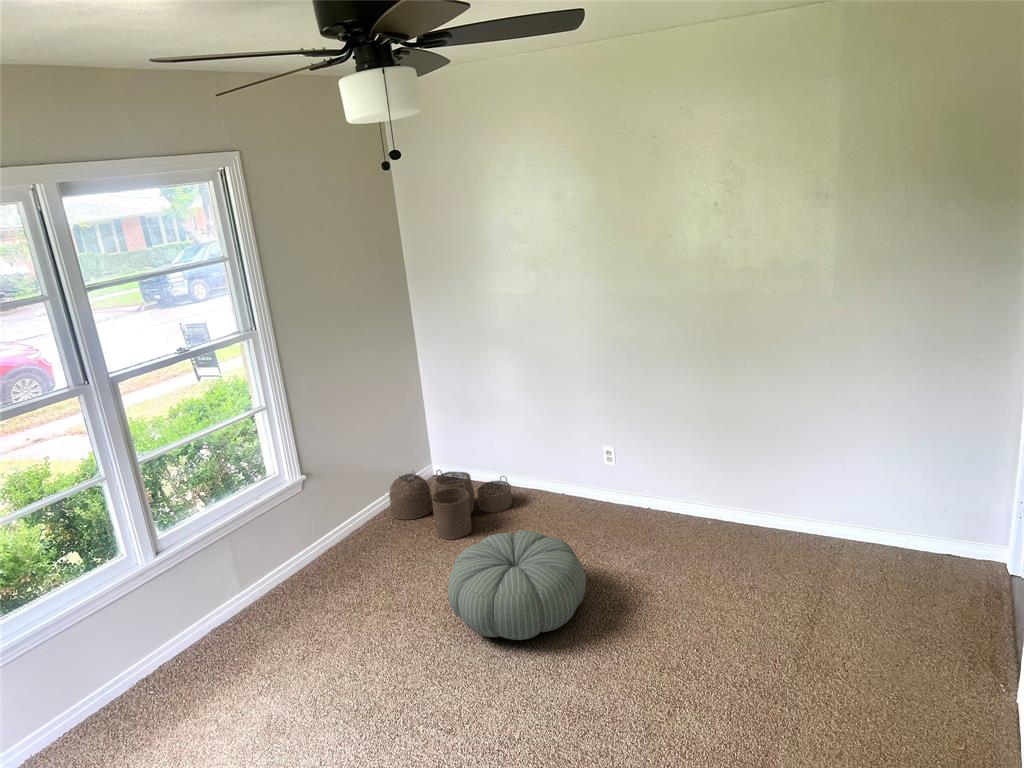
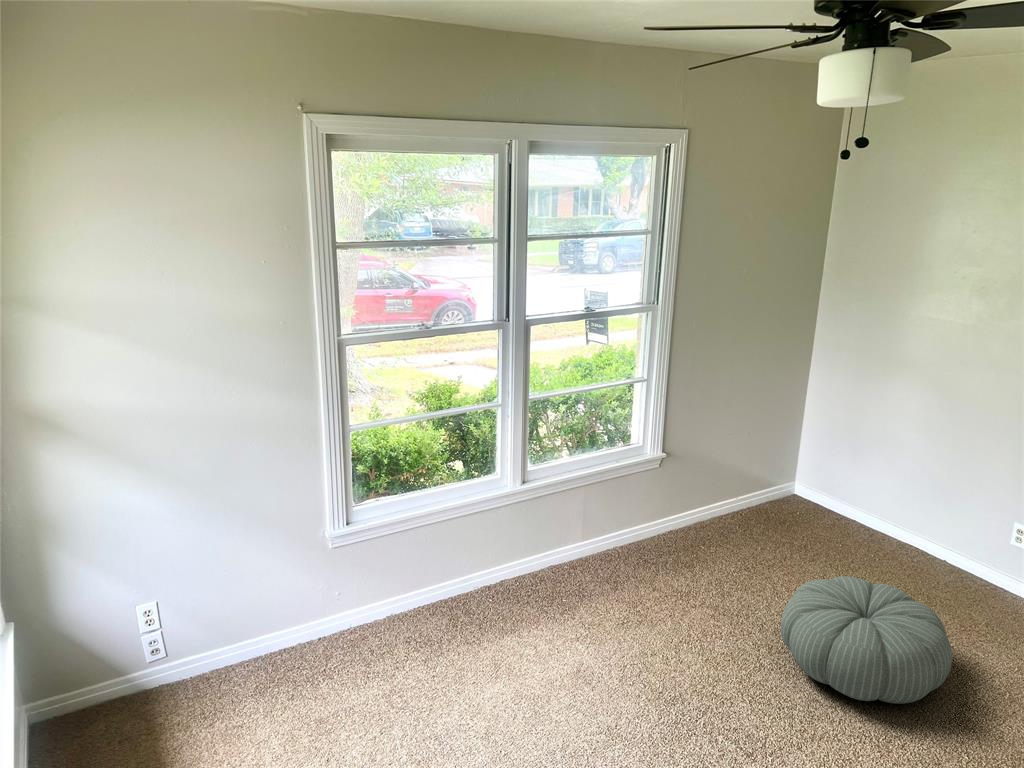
woven basket: present [389,470,512,539] -> none [737,483,883,569]

